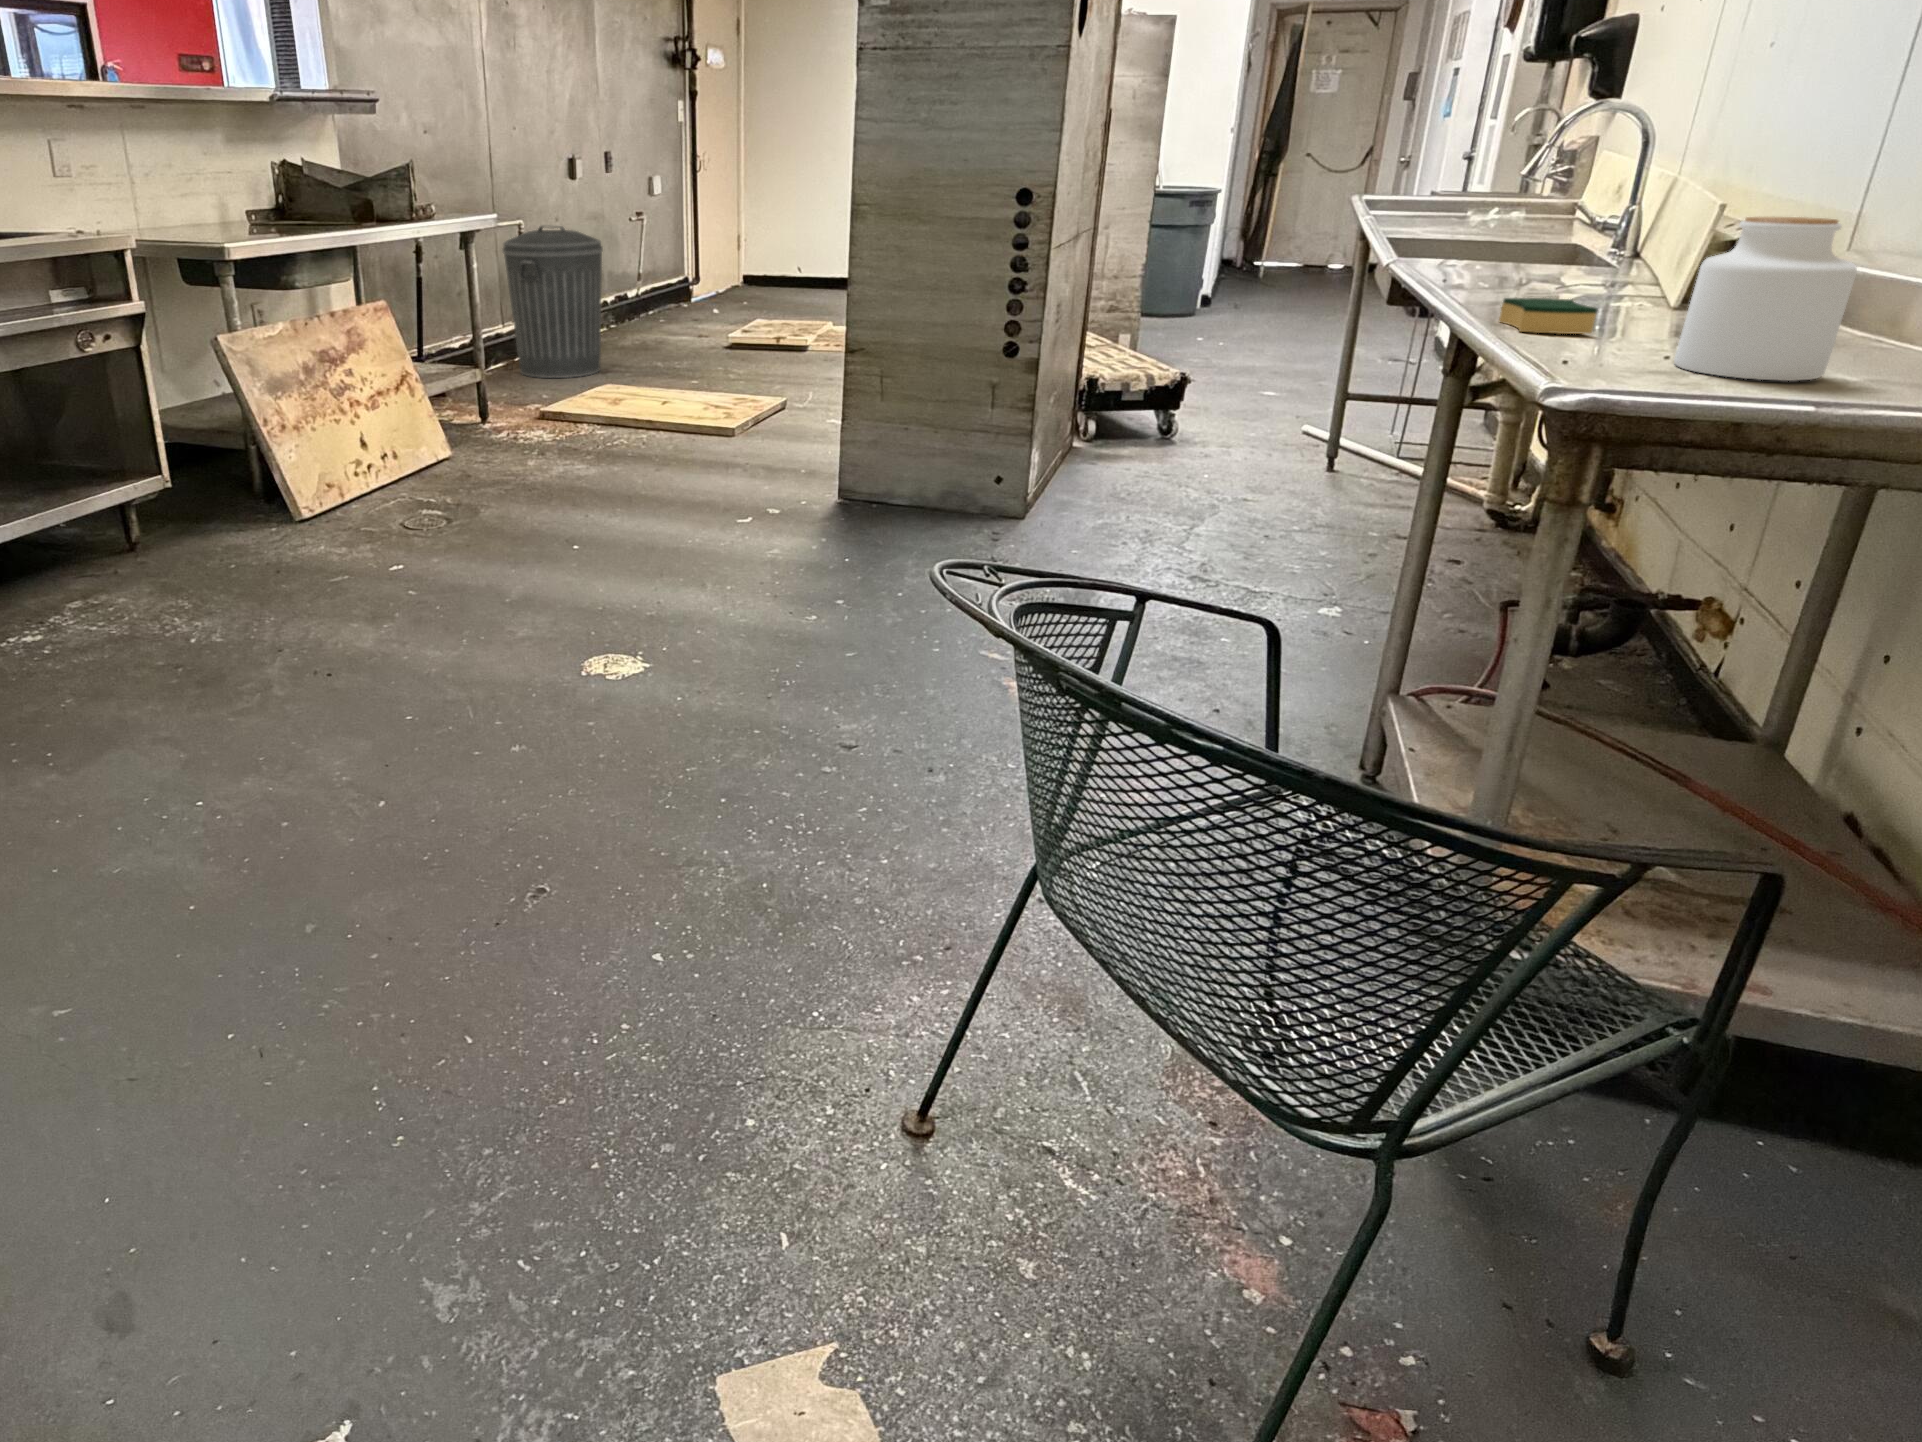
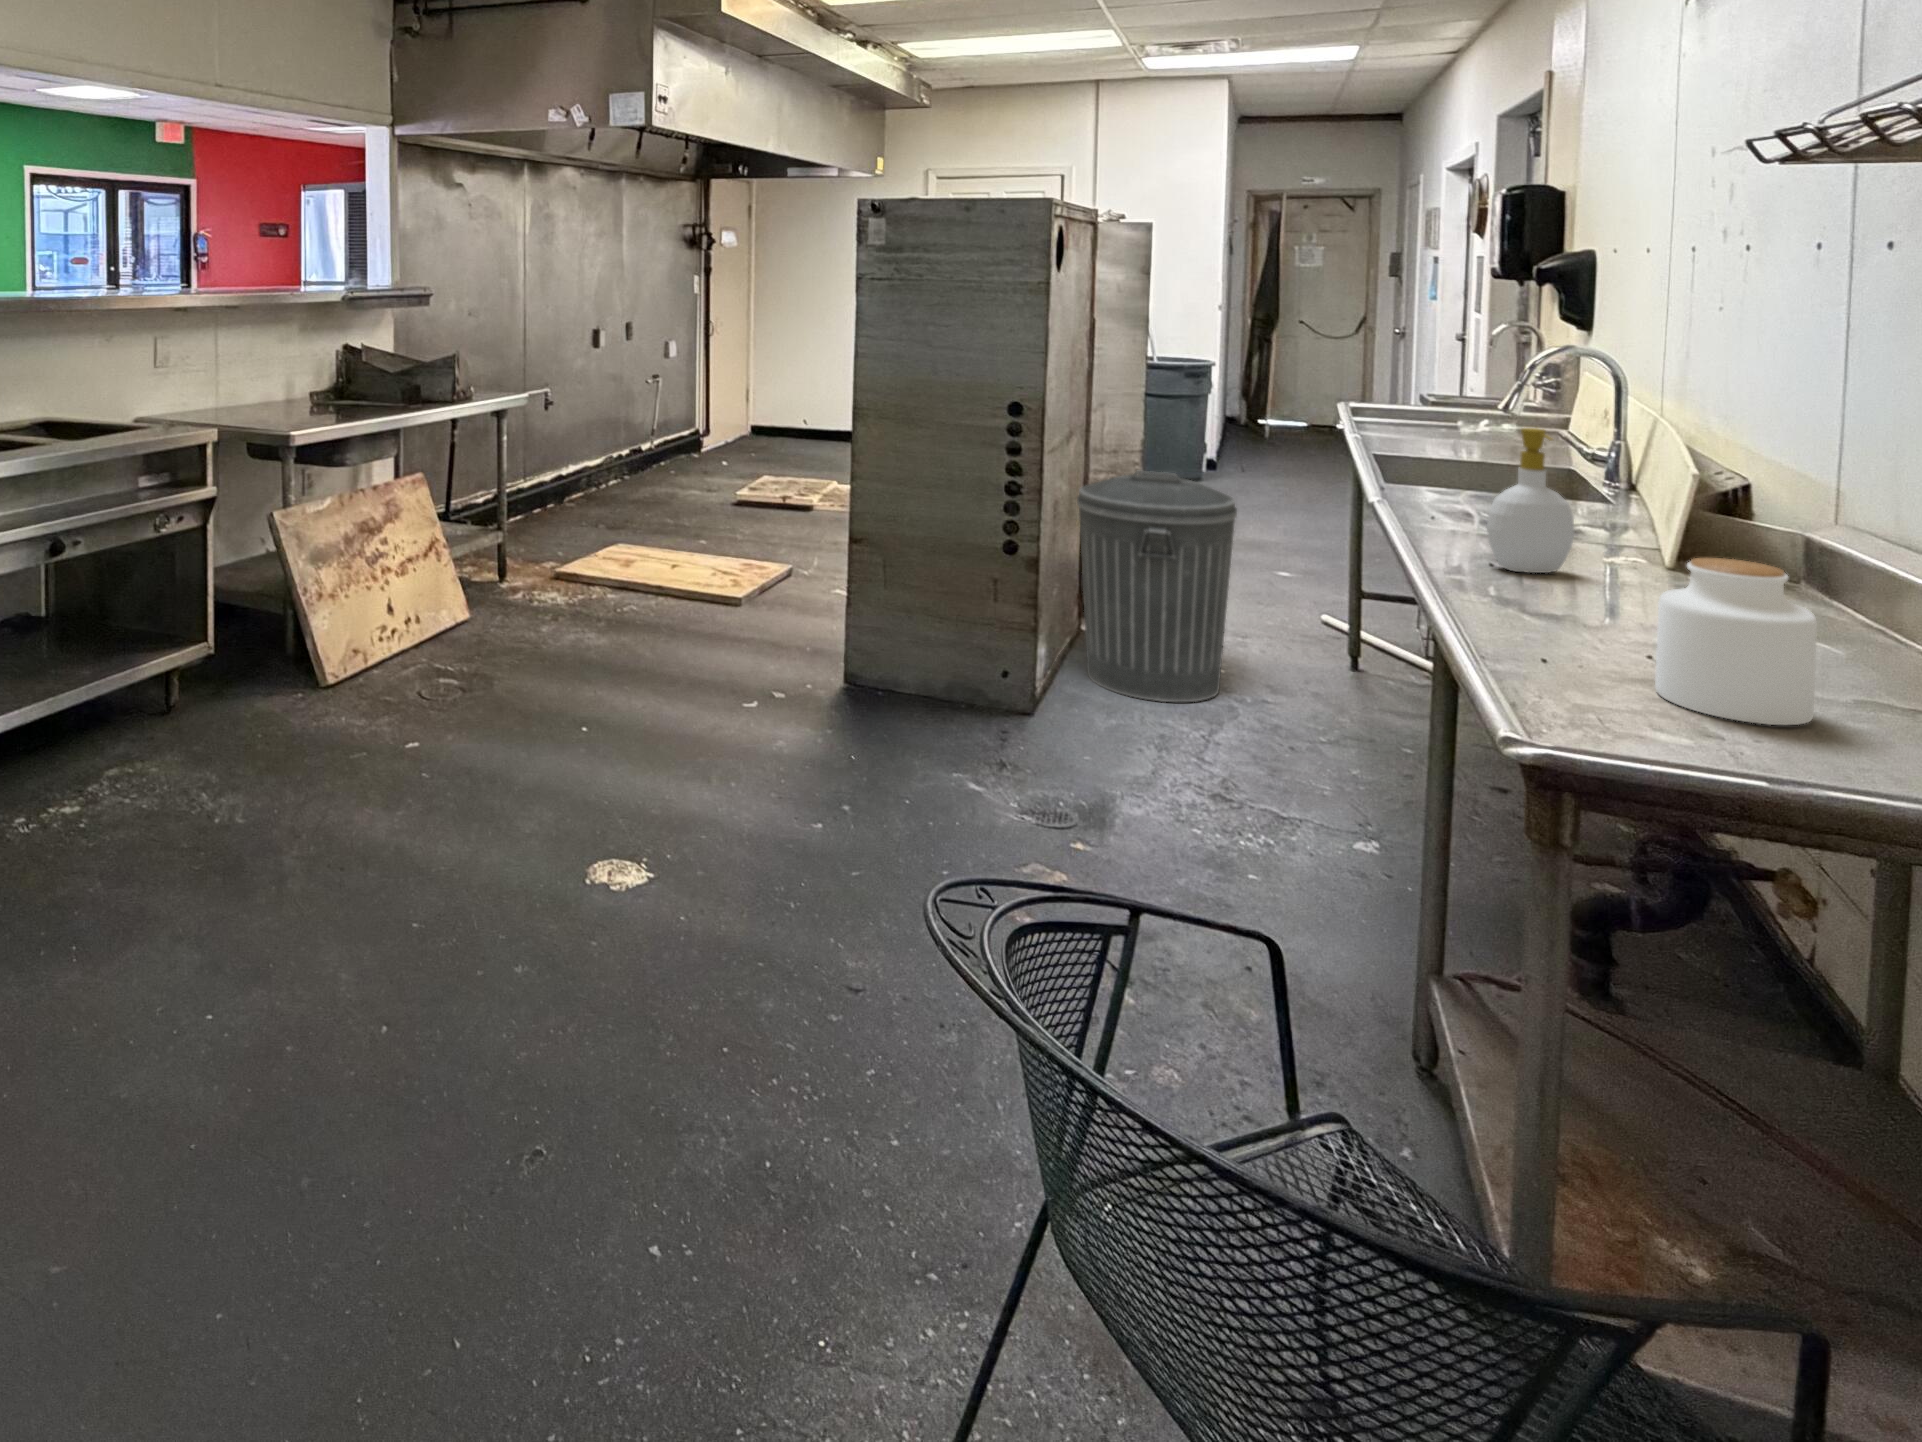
soap bottle: none [1512,137,1603,297] -> present [1487,428,1575,573]
trash can: present [502,226,603,378] -> present [1077,471,1237,702]
sponge: present [1499,298,1597,334] -> none [1478,591,1573,638]

